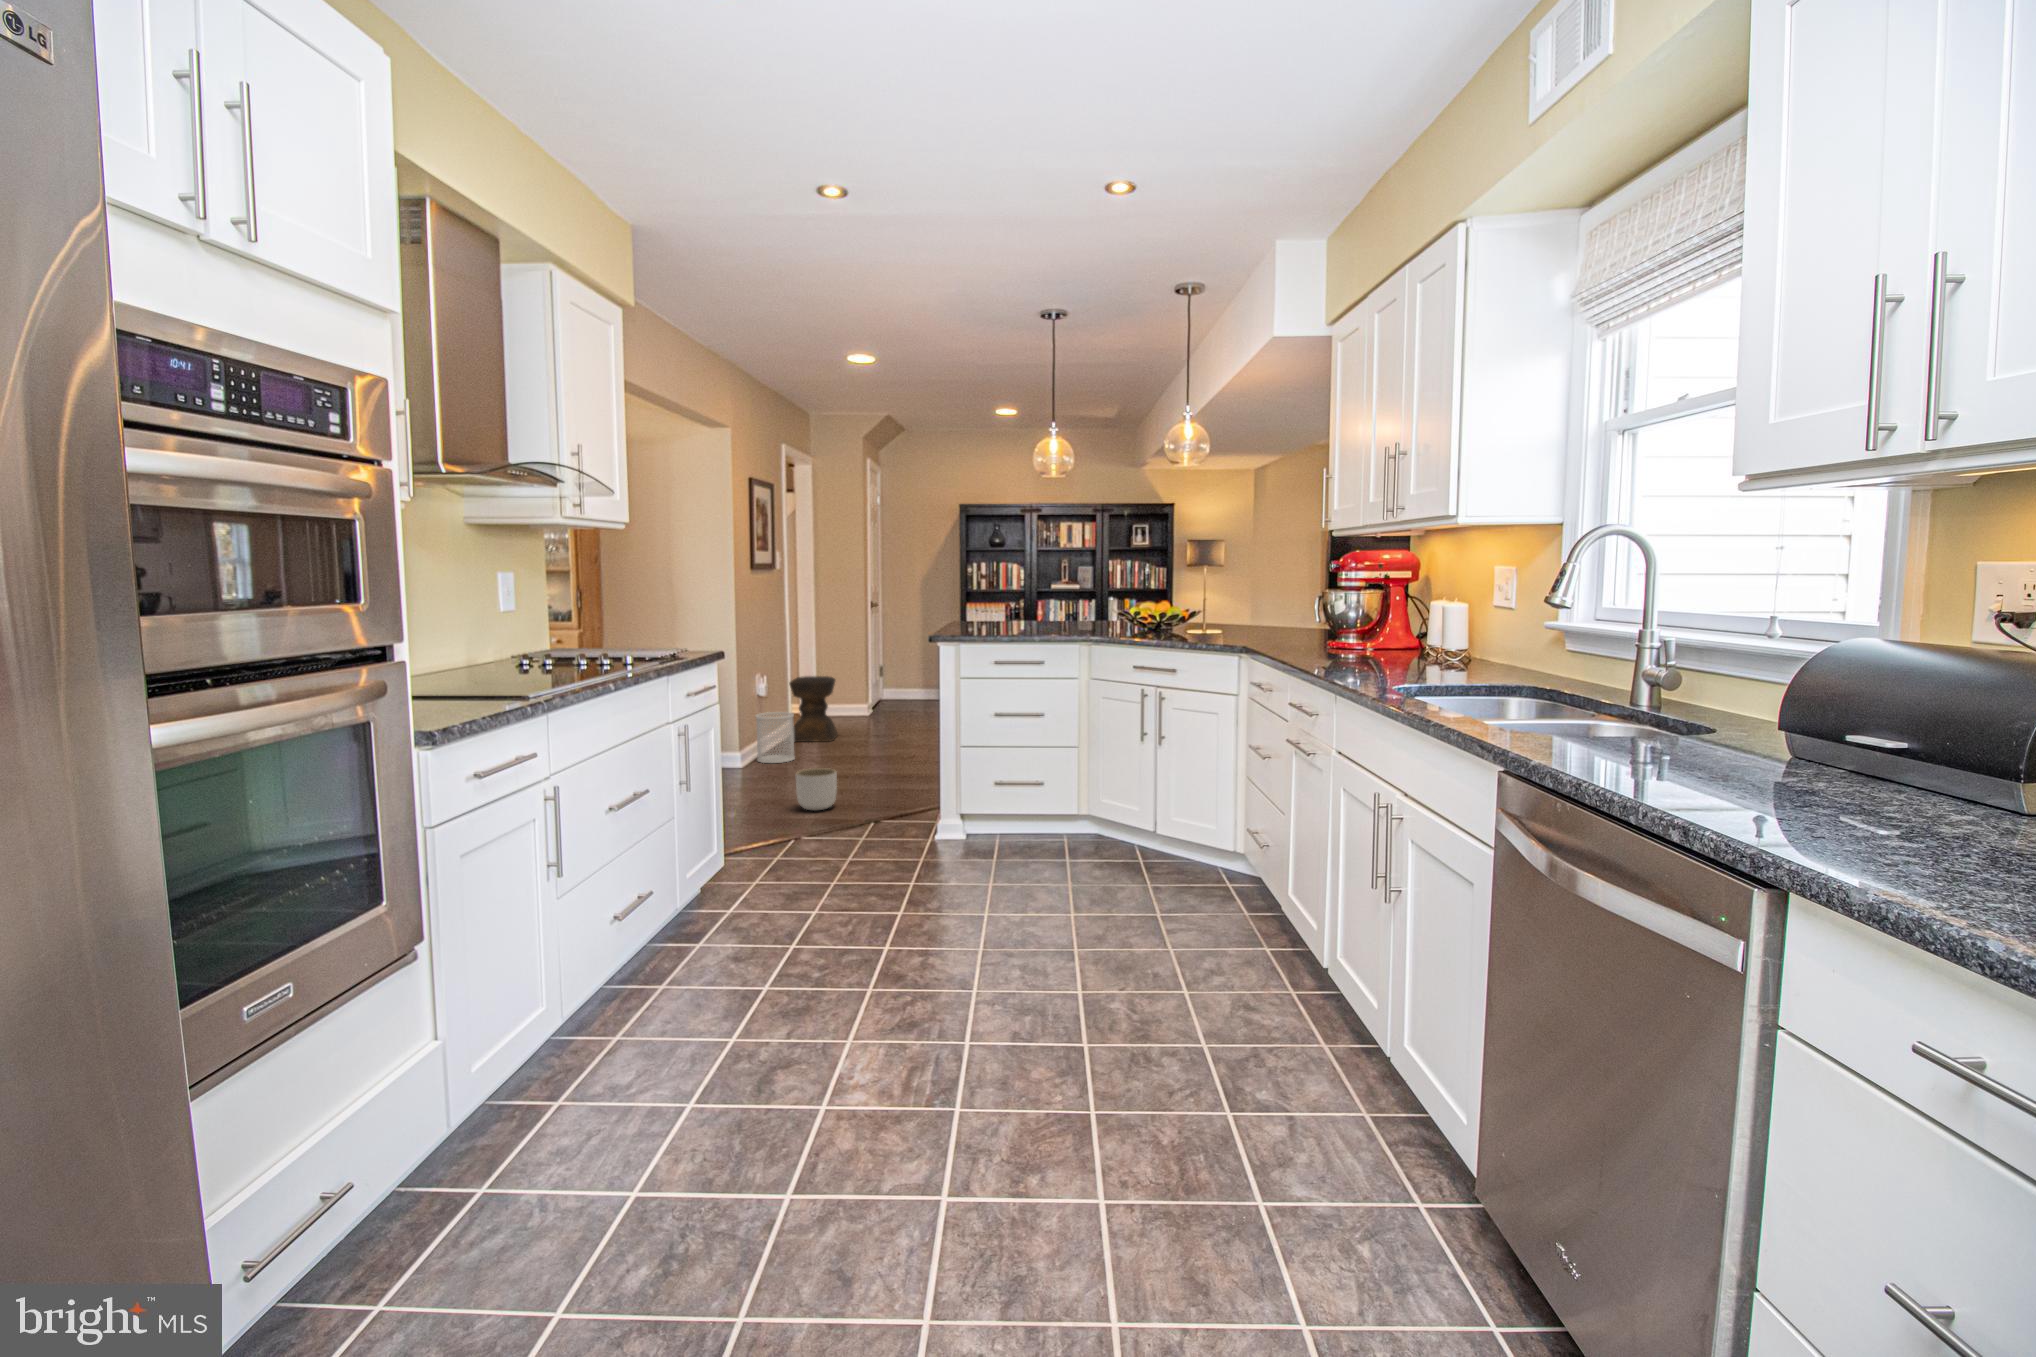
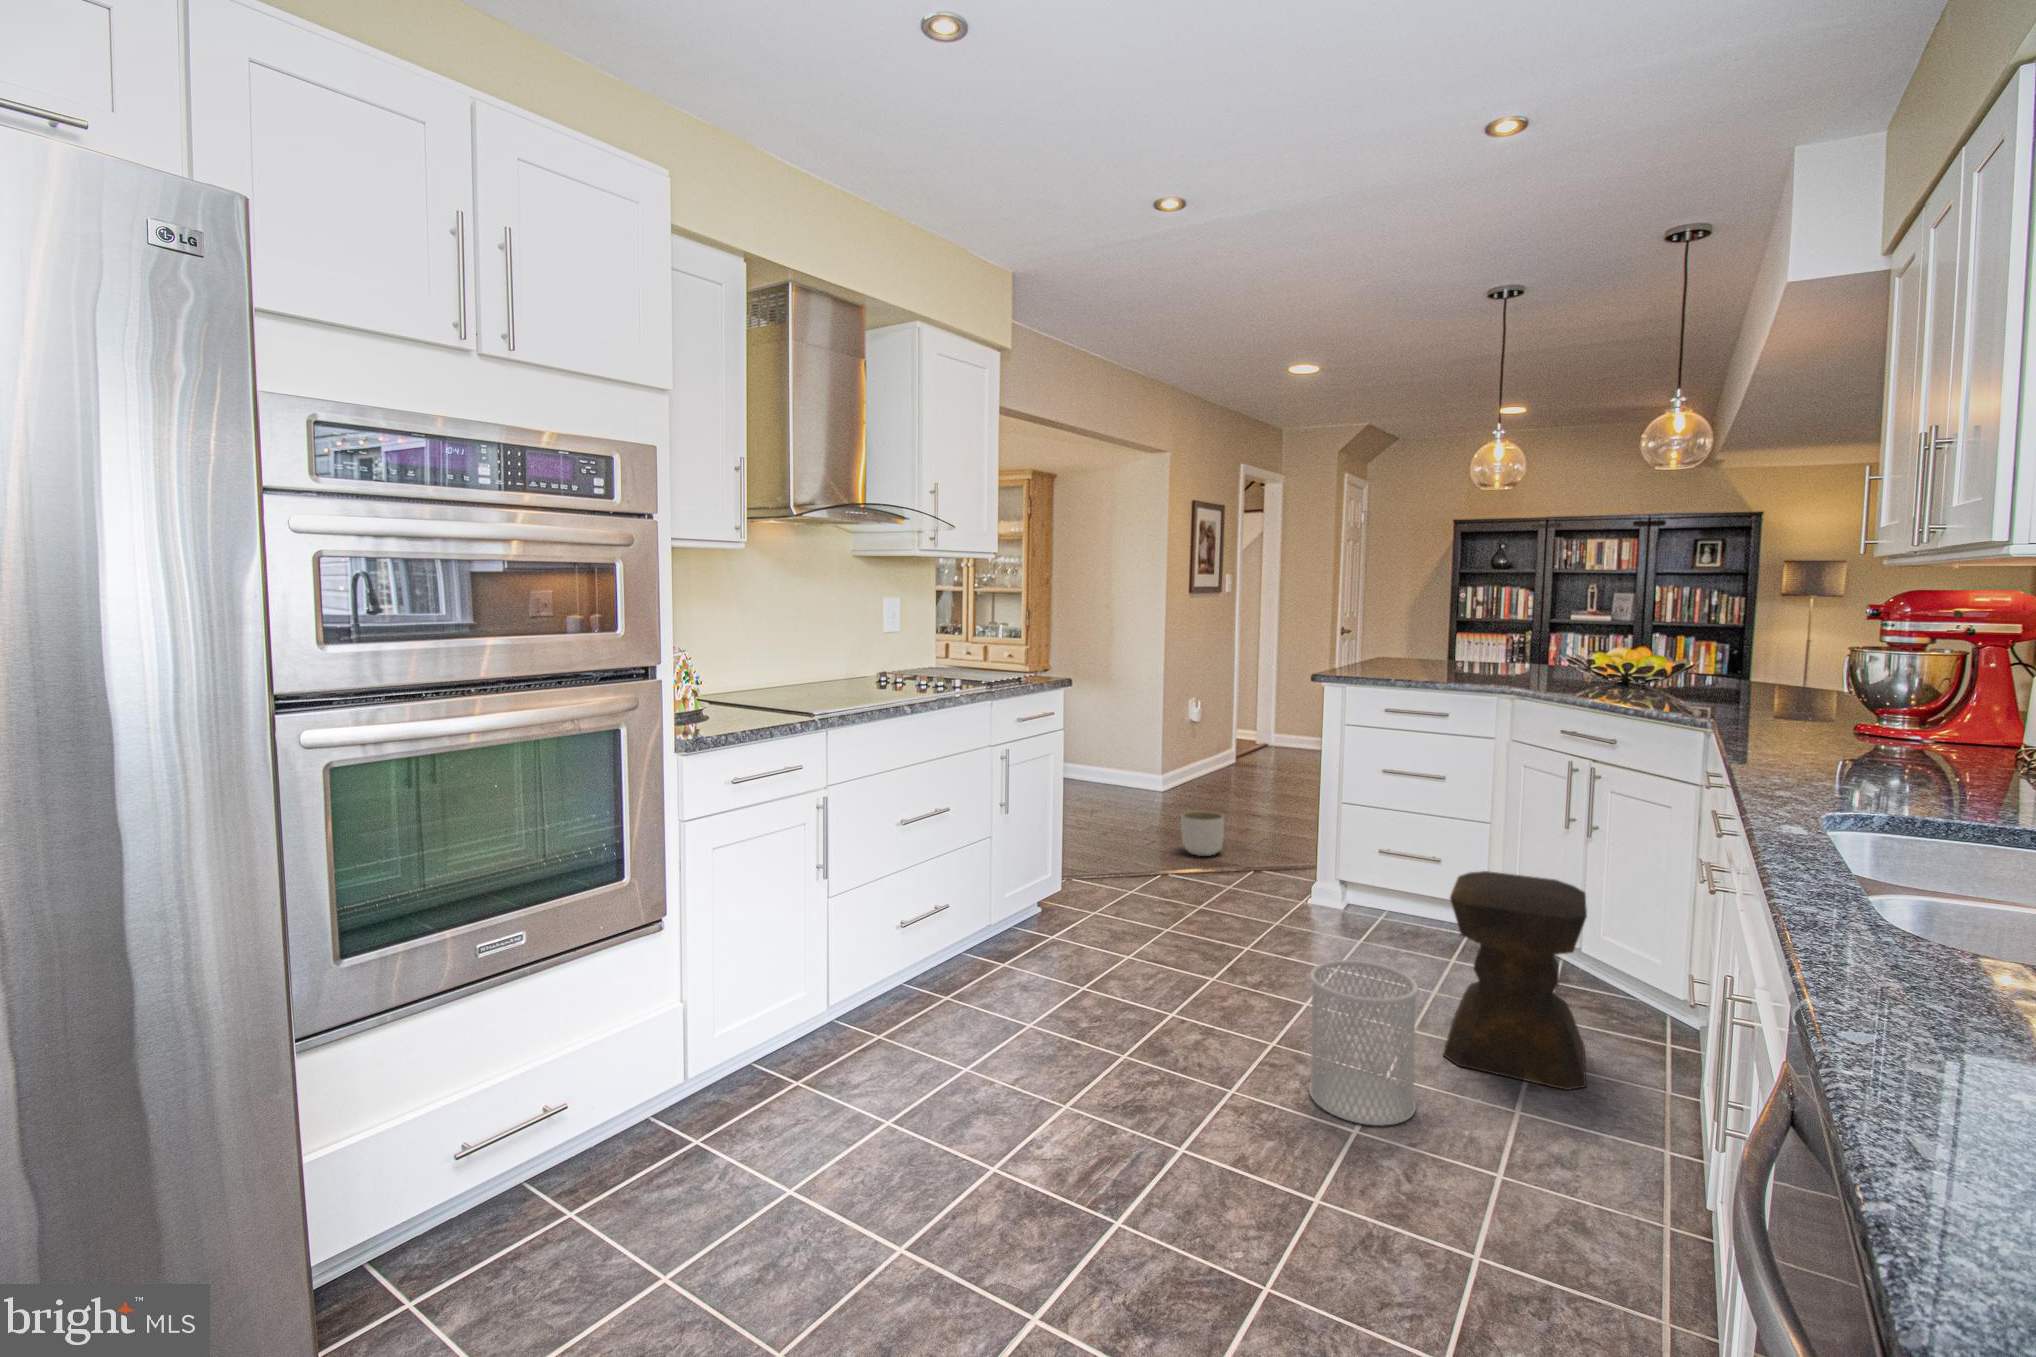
stool: present [789,676,838,742] -> present [1443,871,1587,1090]
wastebasket: present [756,712,795,763] -> present [1309,960,1418,1126]

